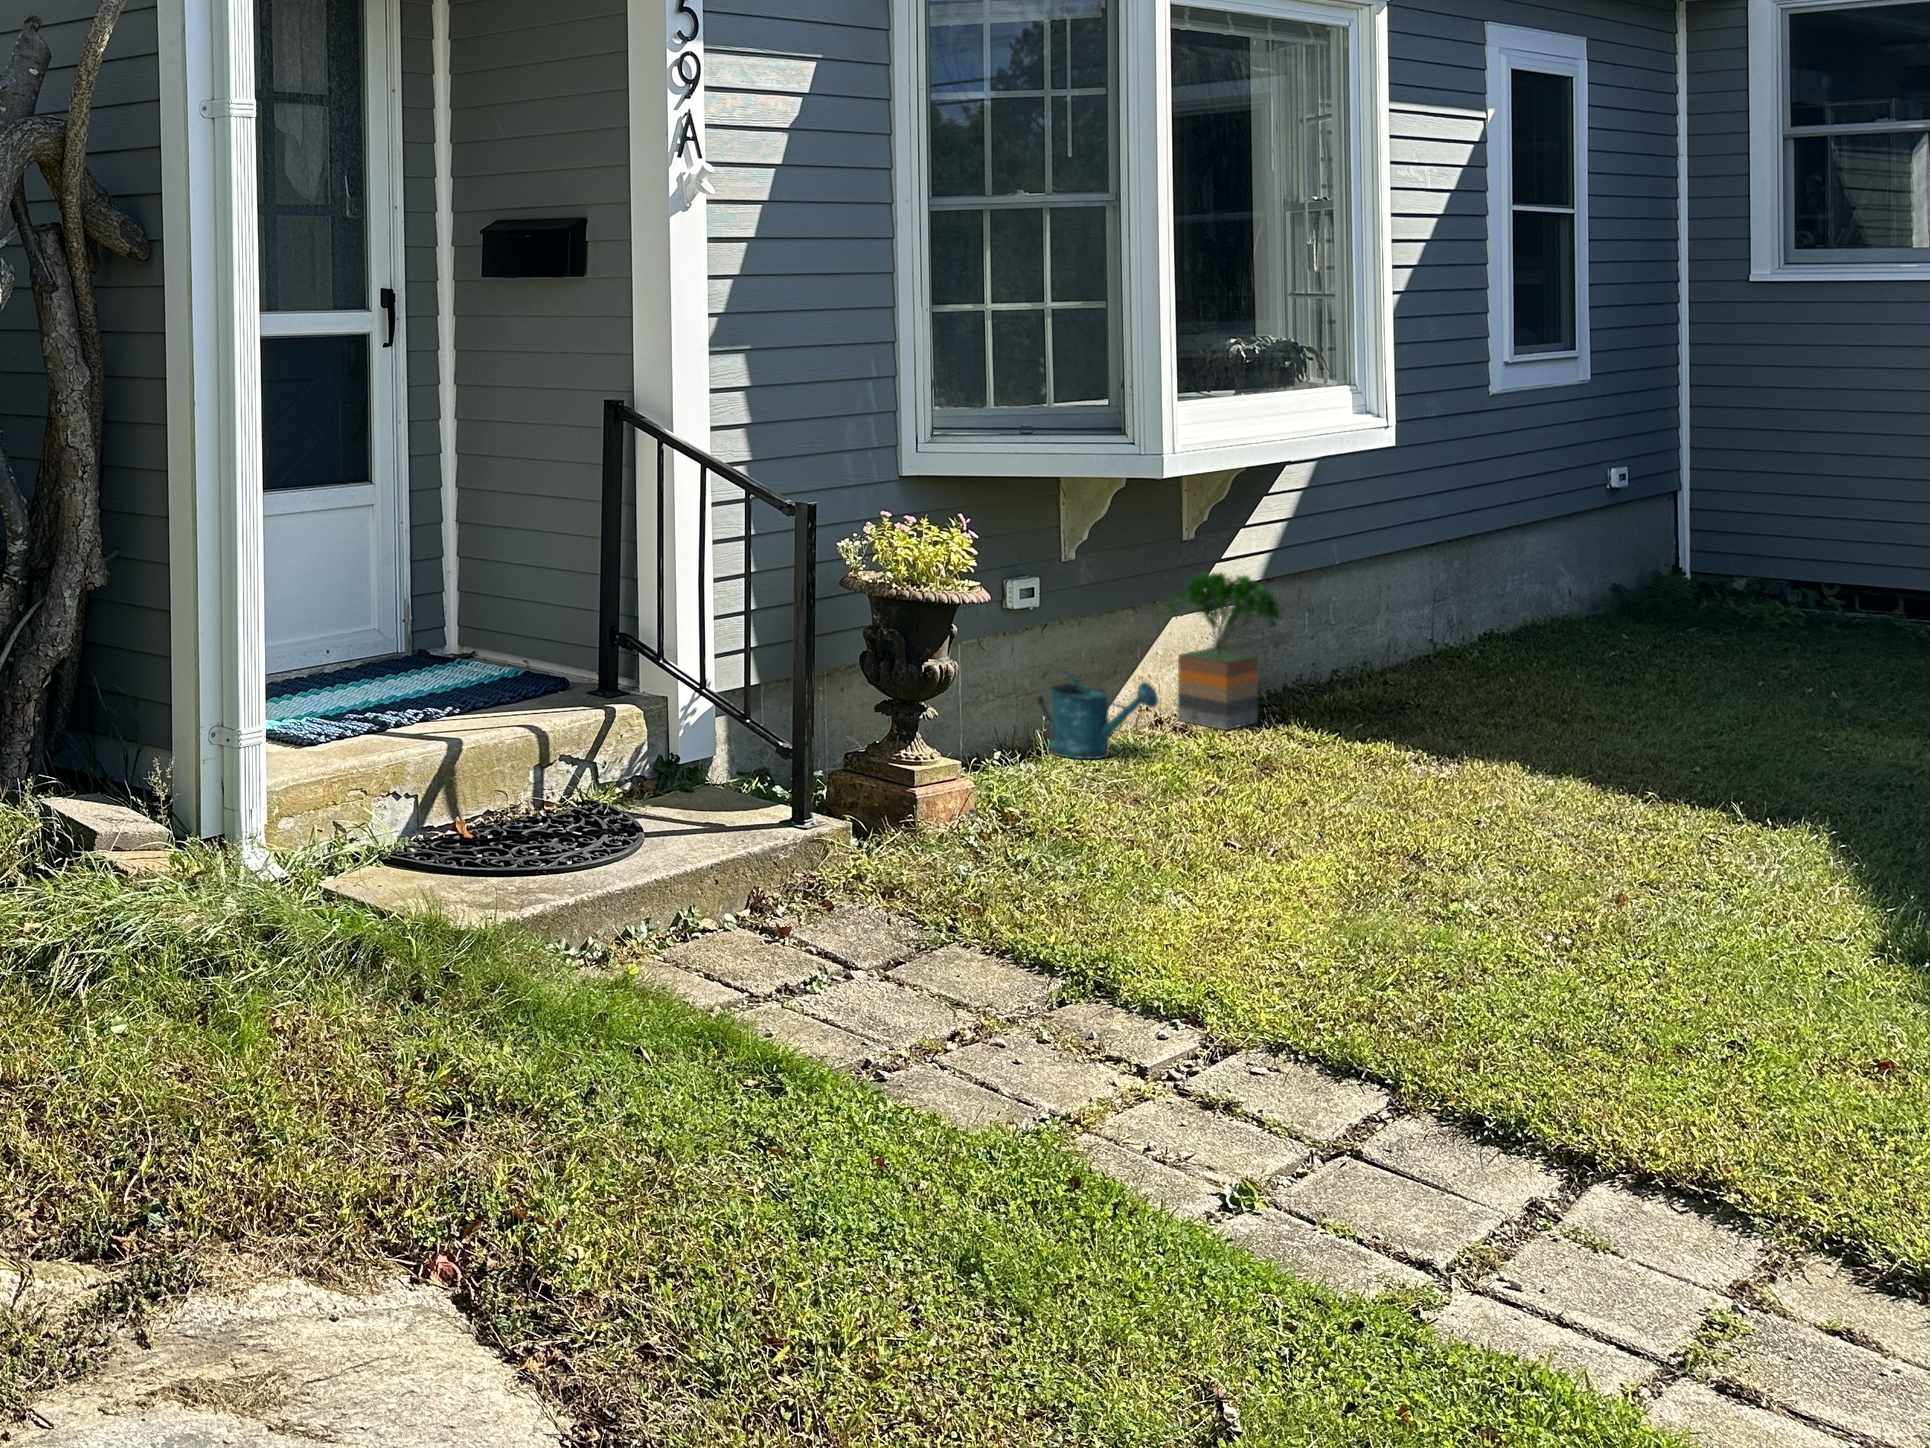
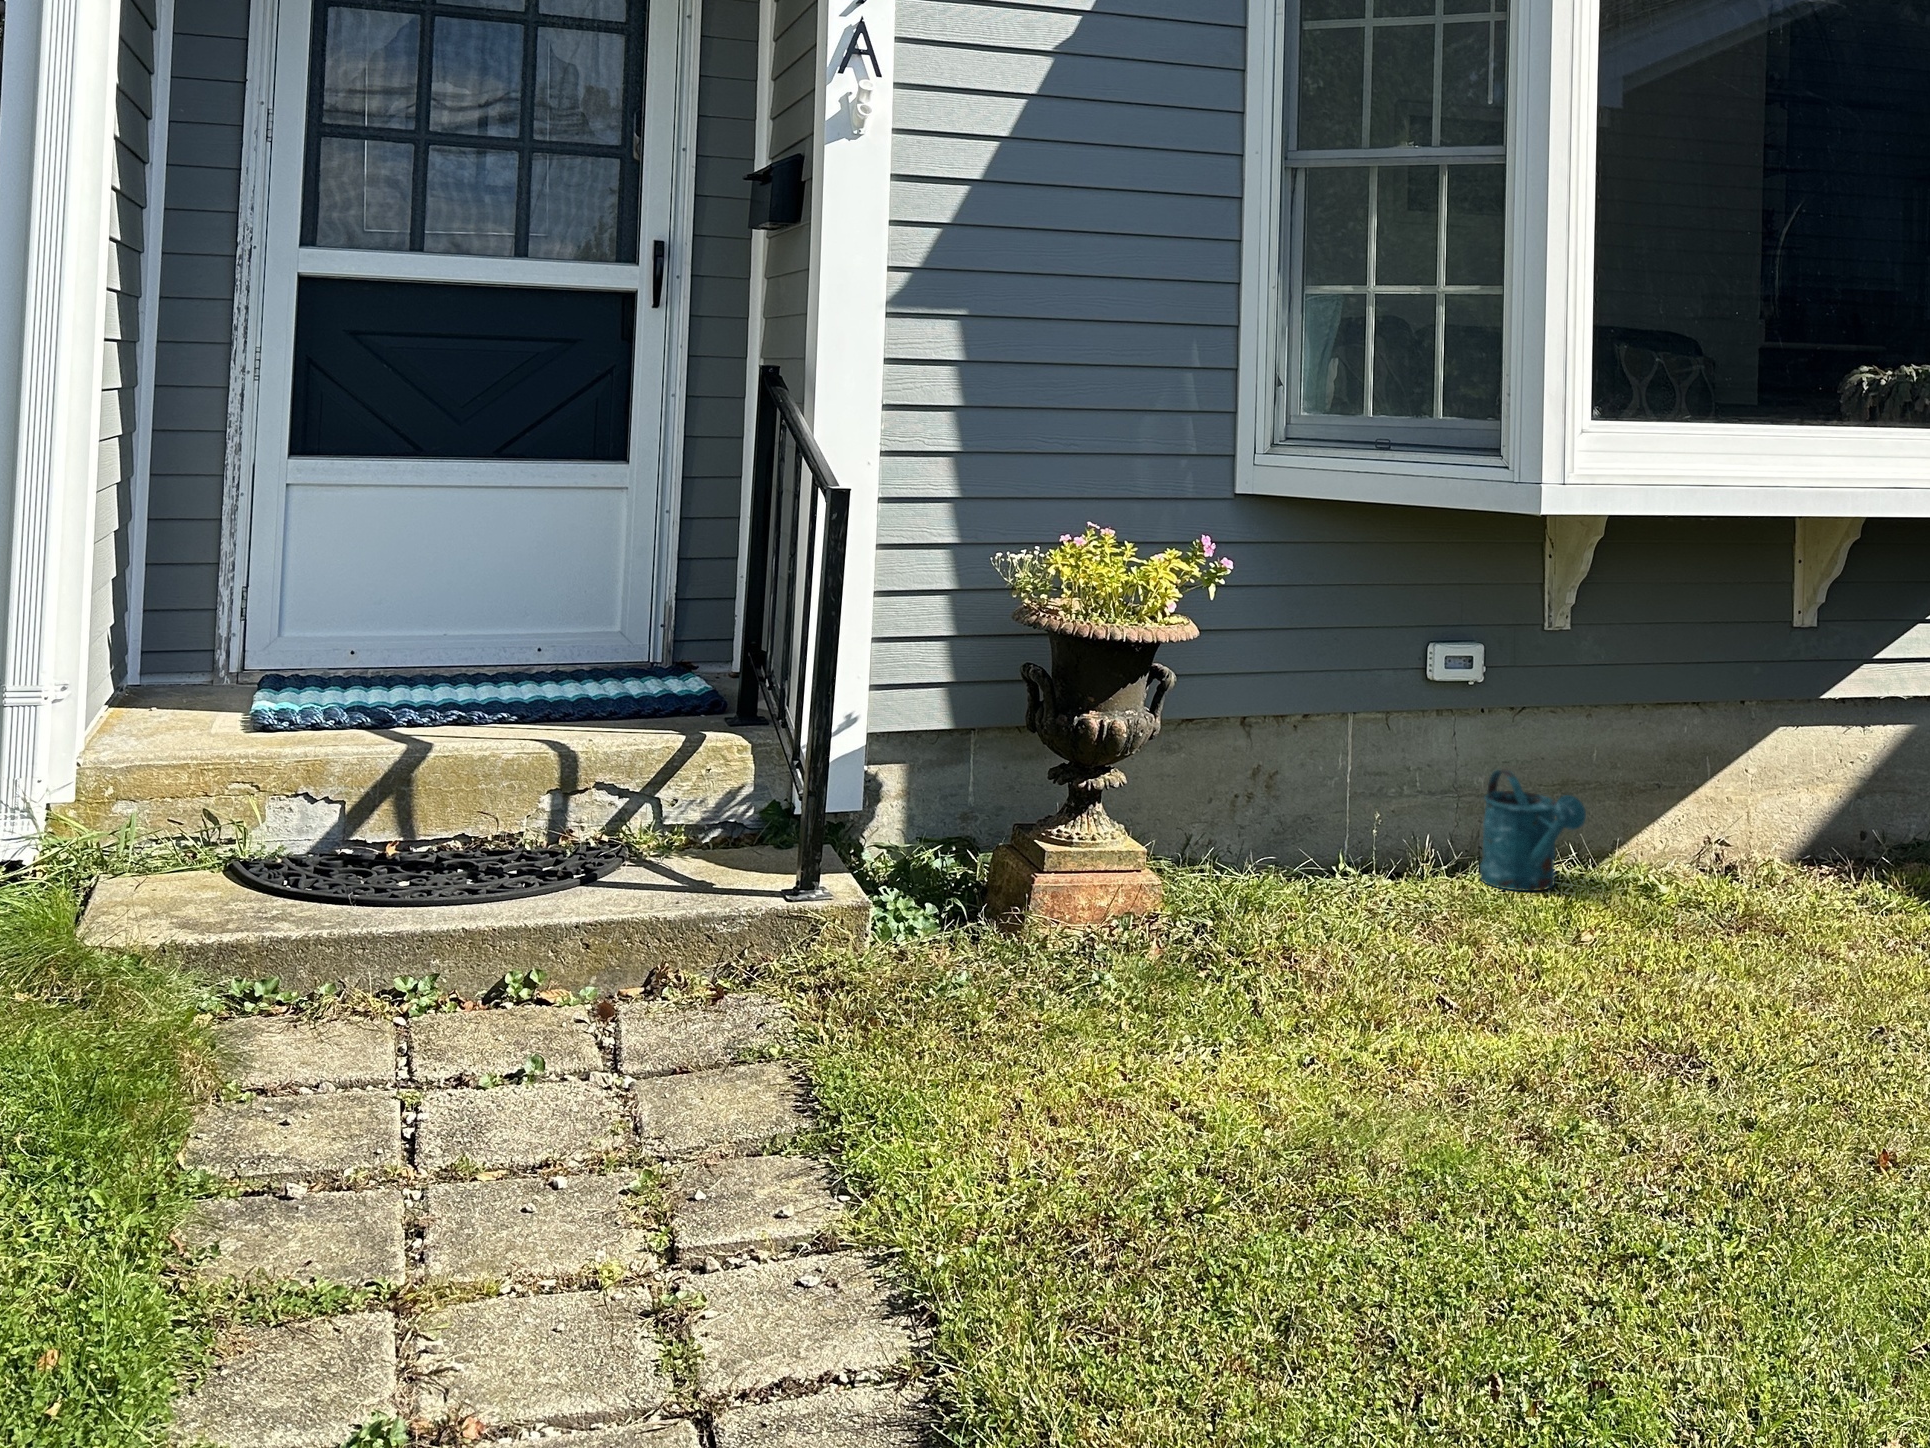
potted tree: present [1164,572,1284,730] -> none [1728,668,1886,883]

